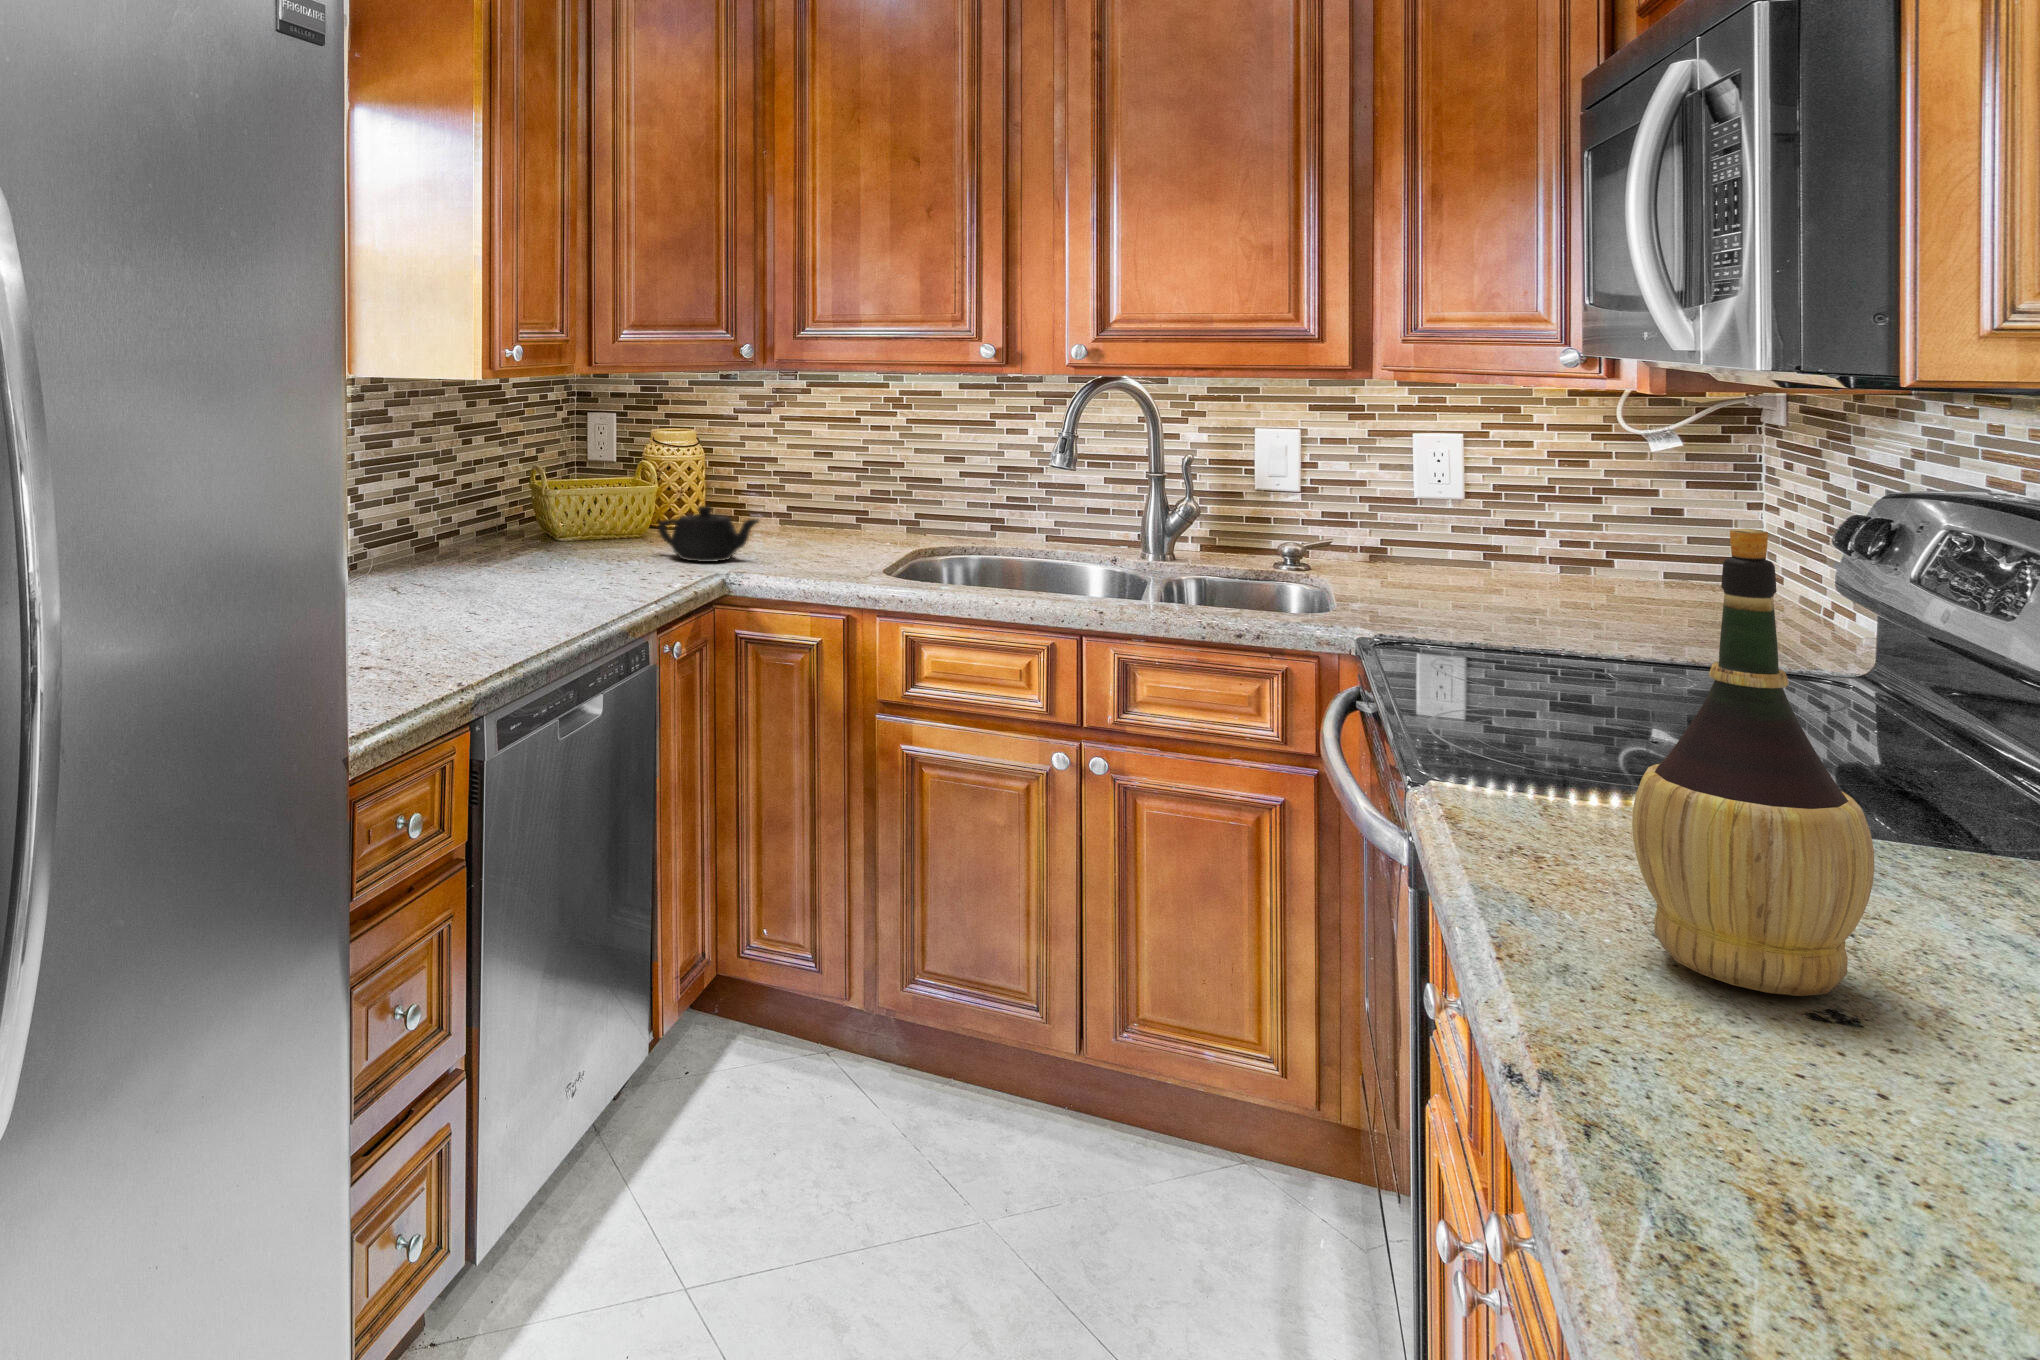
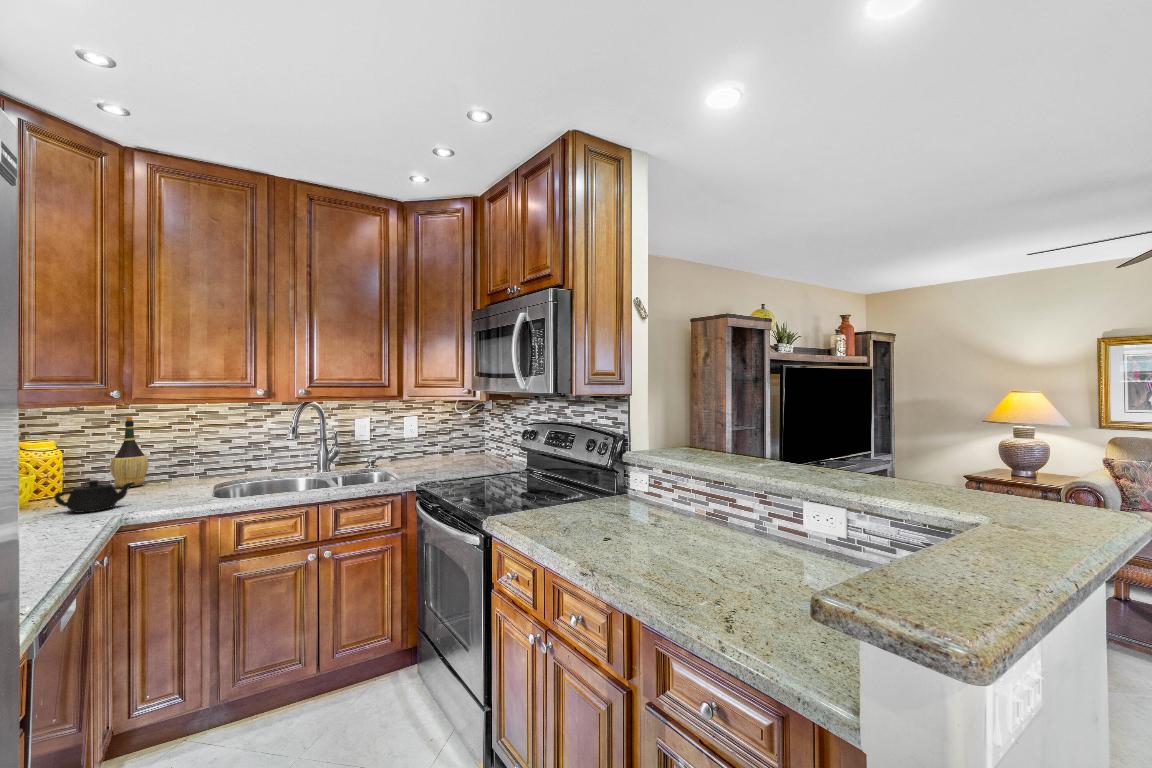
wine bottle: present [1632,528,1875,996] -> present [110,416,149,487]

